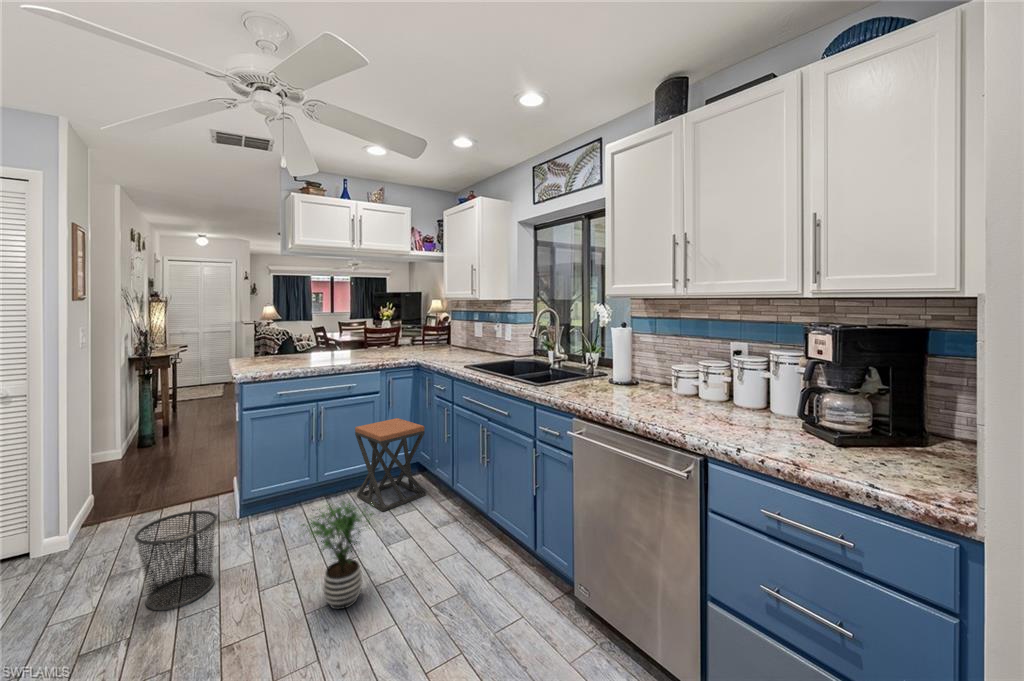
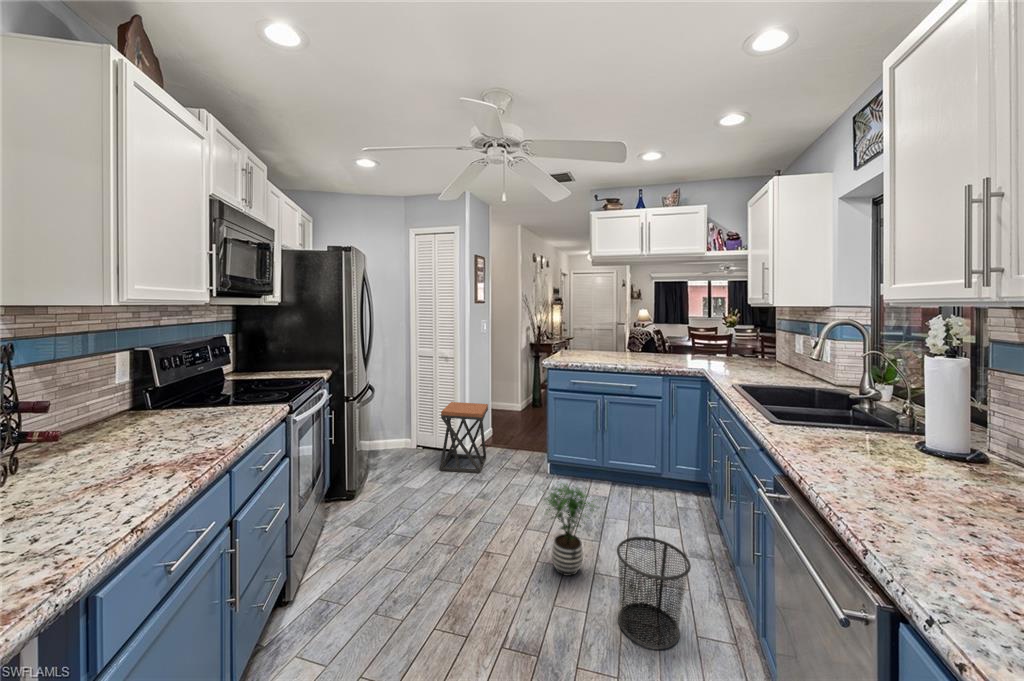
stool: present [355,418,426,512] -> present [440,402,488,473]
waste bin: present [134,511,217,610] -> present [617,537,691,649]

